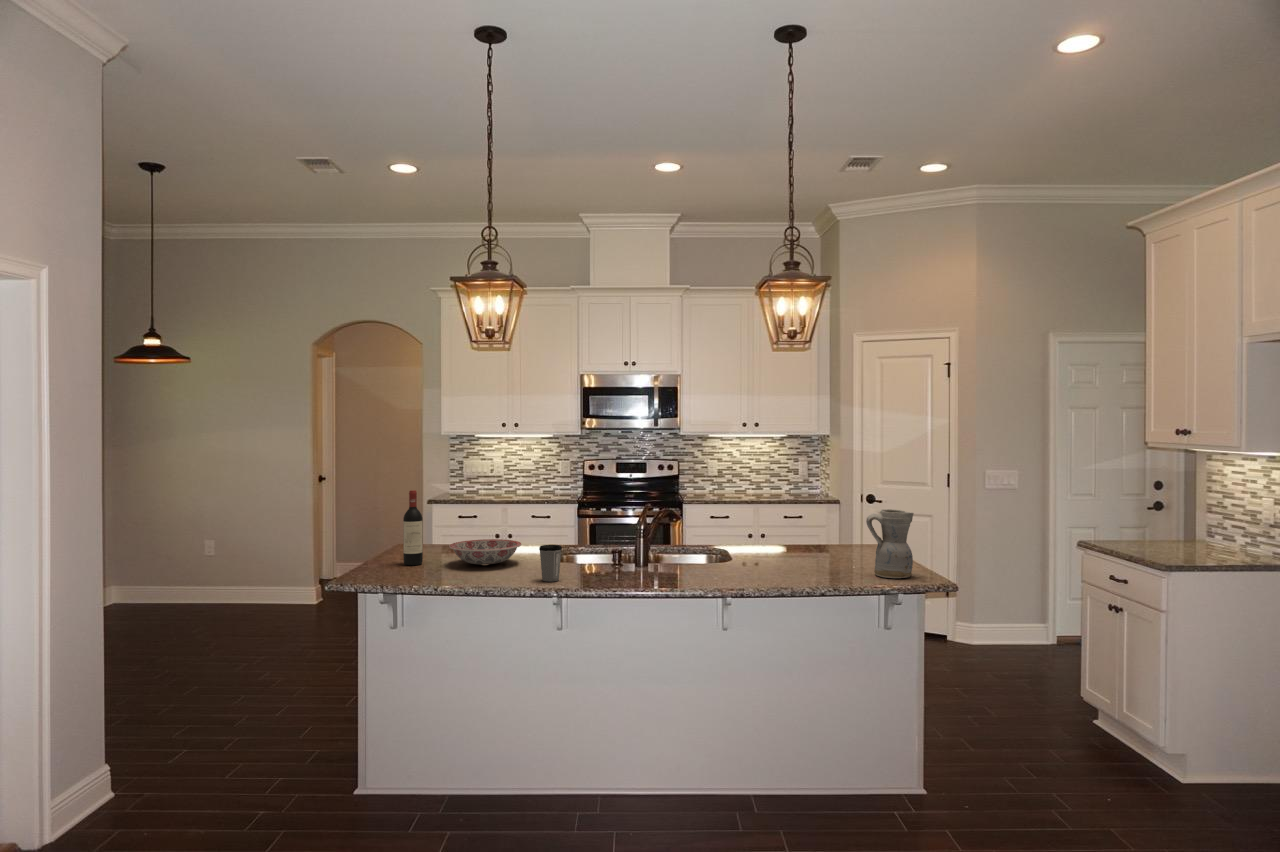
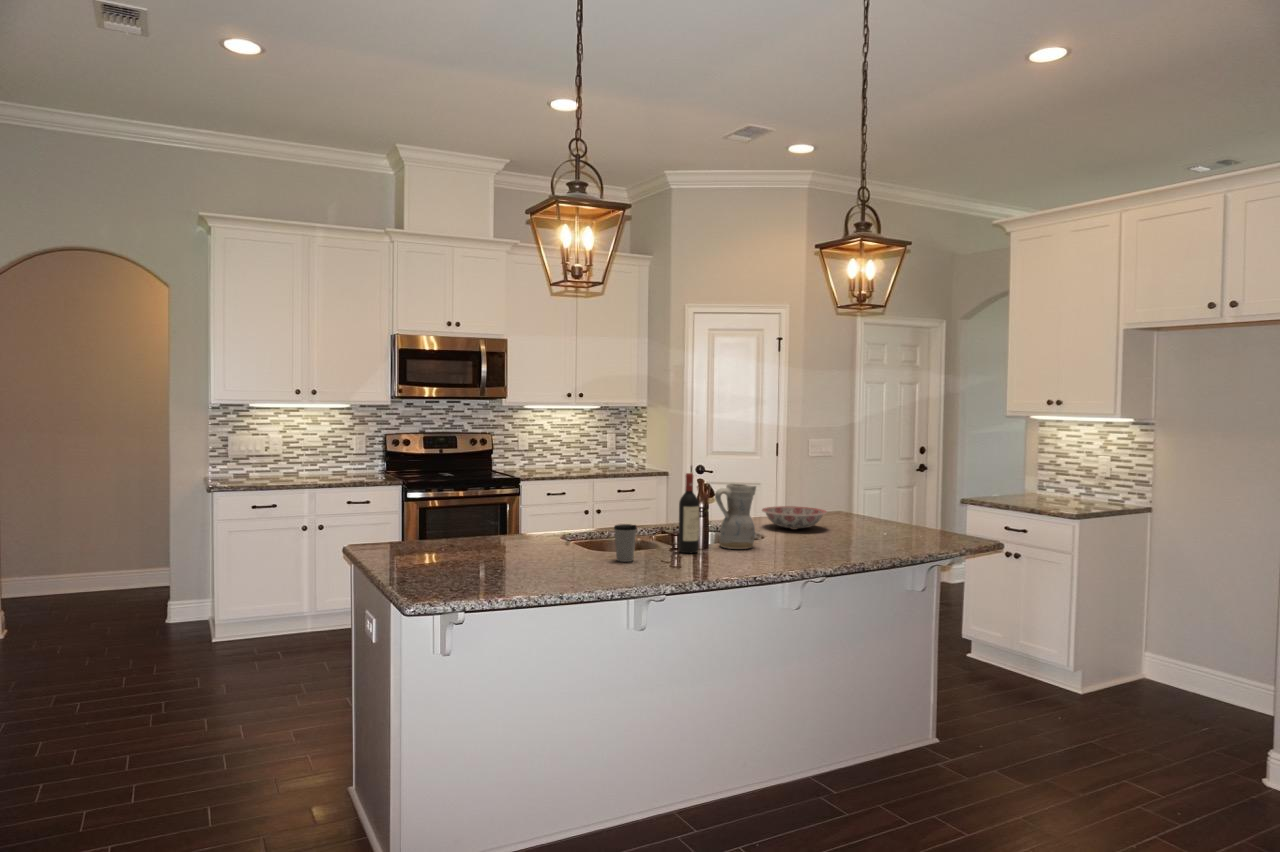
wine bottle: present [403,490,423,565] -> present [679,473,699,553]
ceramic pitcher: present [866,509,914,578] -> present [715,483,756,549]
ceramic bowl: present [449,539,522,565] -> present [762,506,827,529]

